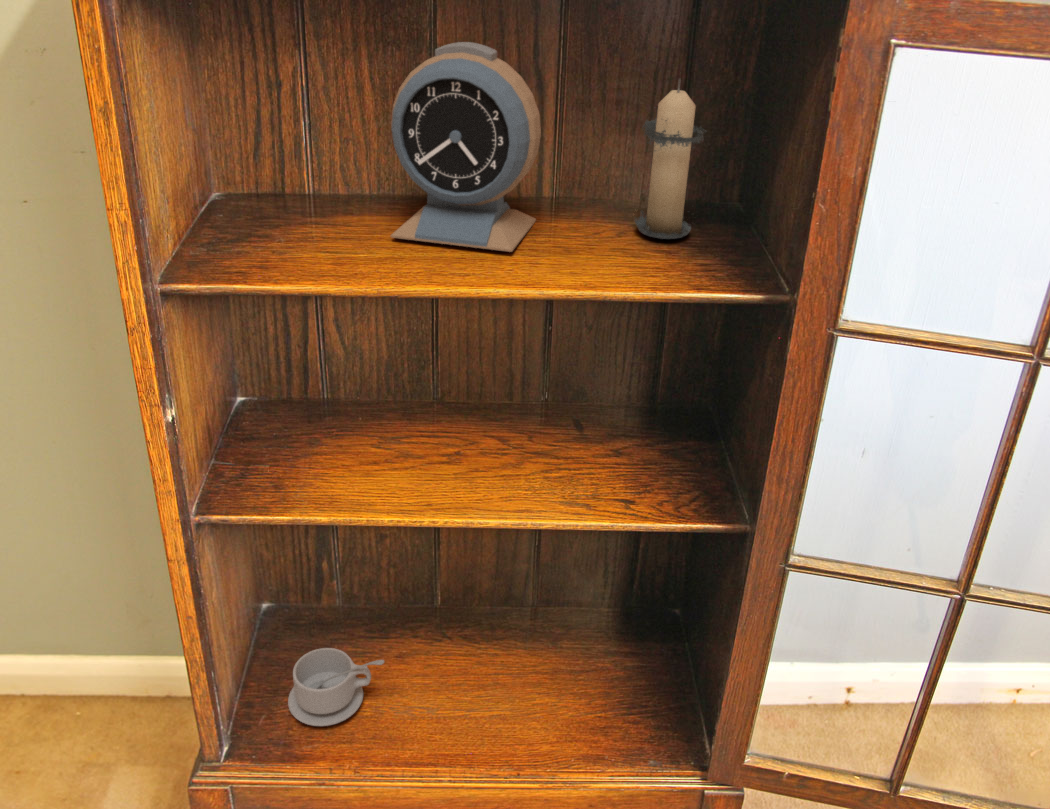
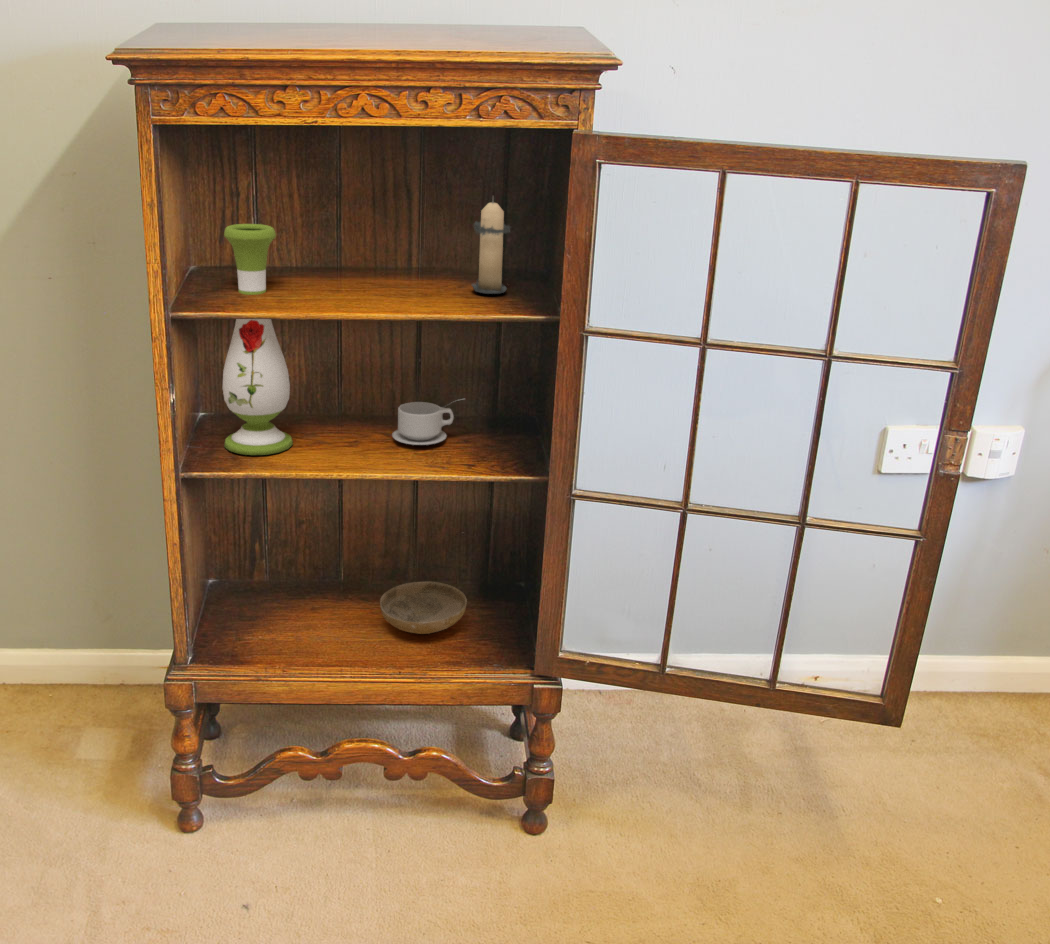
alarm clock: present [391,42,541,252] -> none [315,173,410,298]
vase: none [242,127,361,480] -> present [223,224,293,455]
ceramic bowl: none [485,610,605,706] -> present [380,582,467,634]
teacup: present [288,648,384,726] -> present [392,398,465,445]

